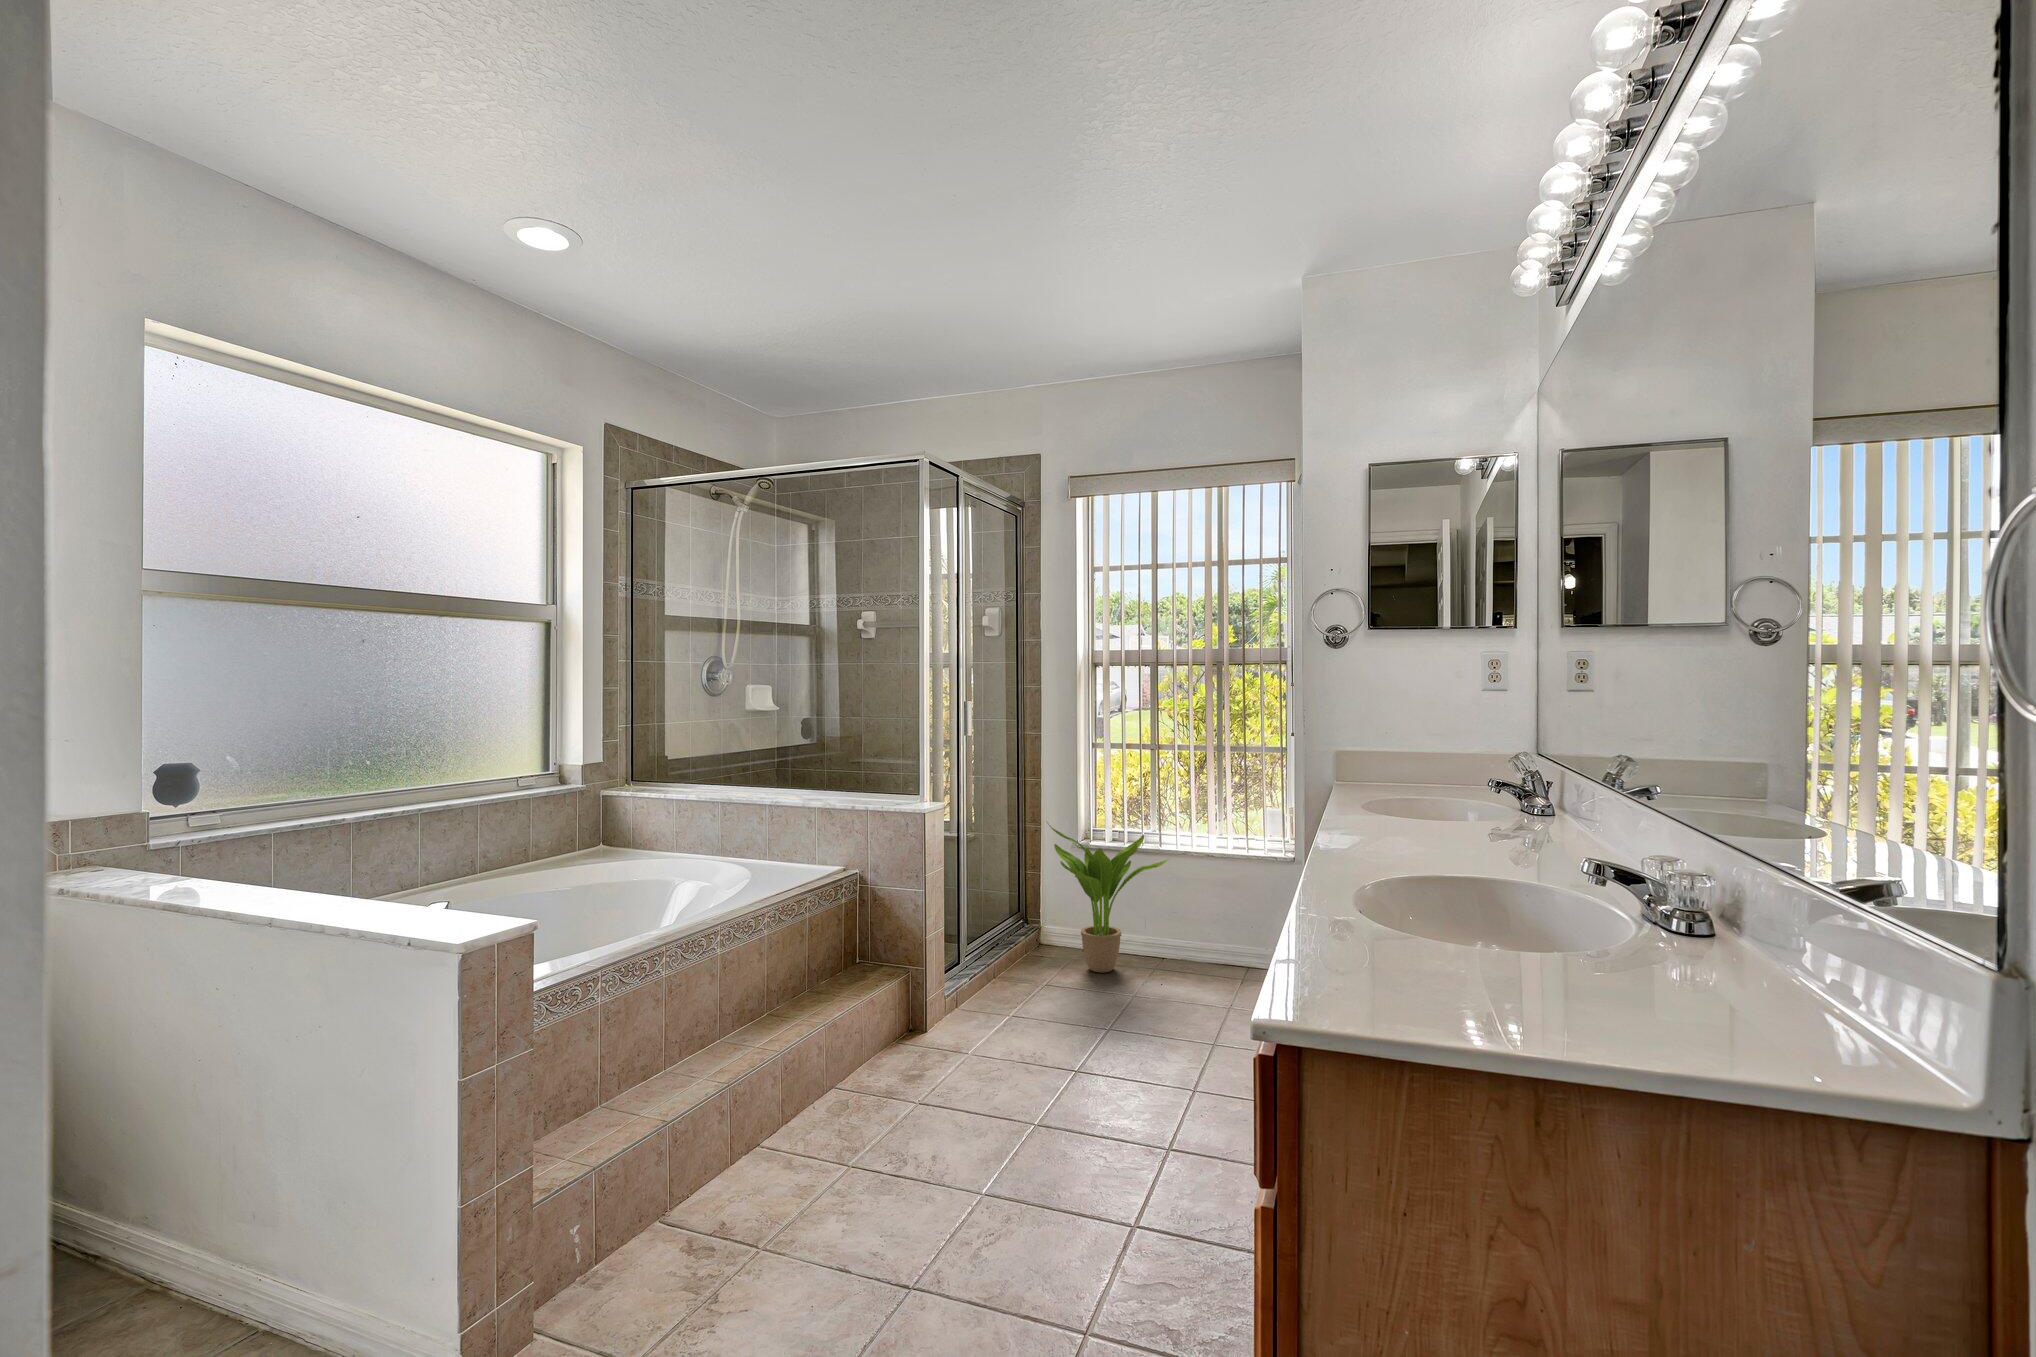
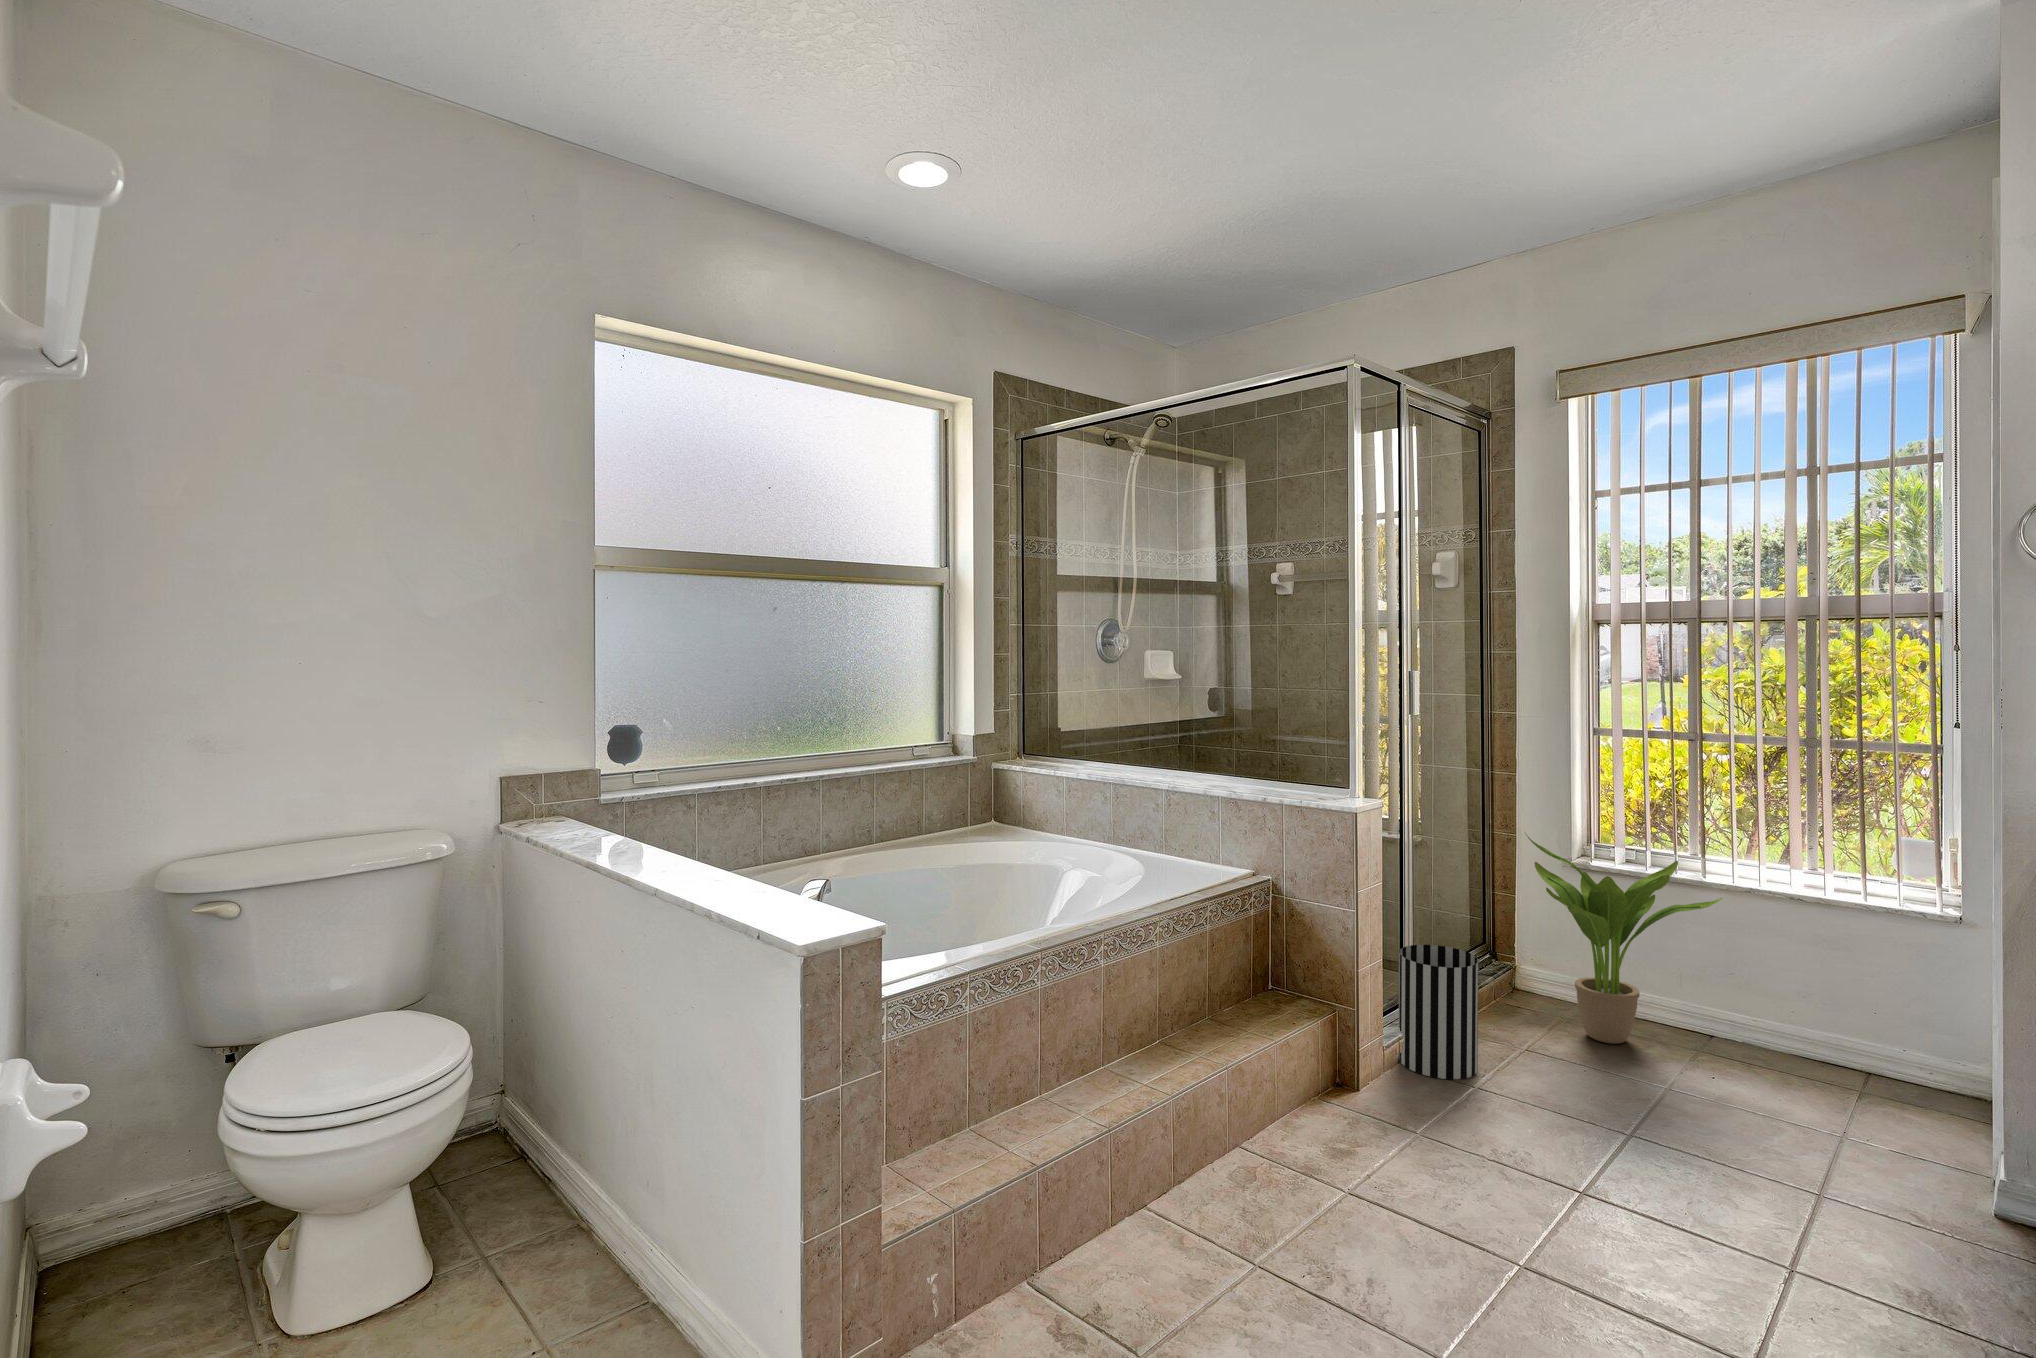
wastebasket: none [958,913,1014,1015] -> present [1399,945,1478,1079]

